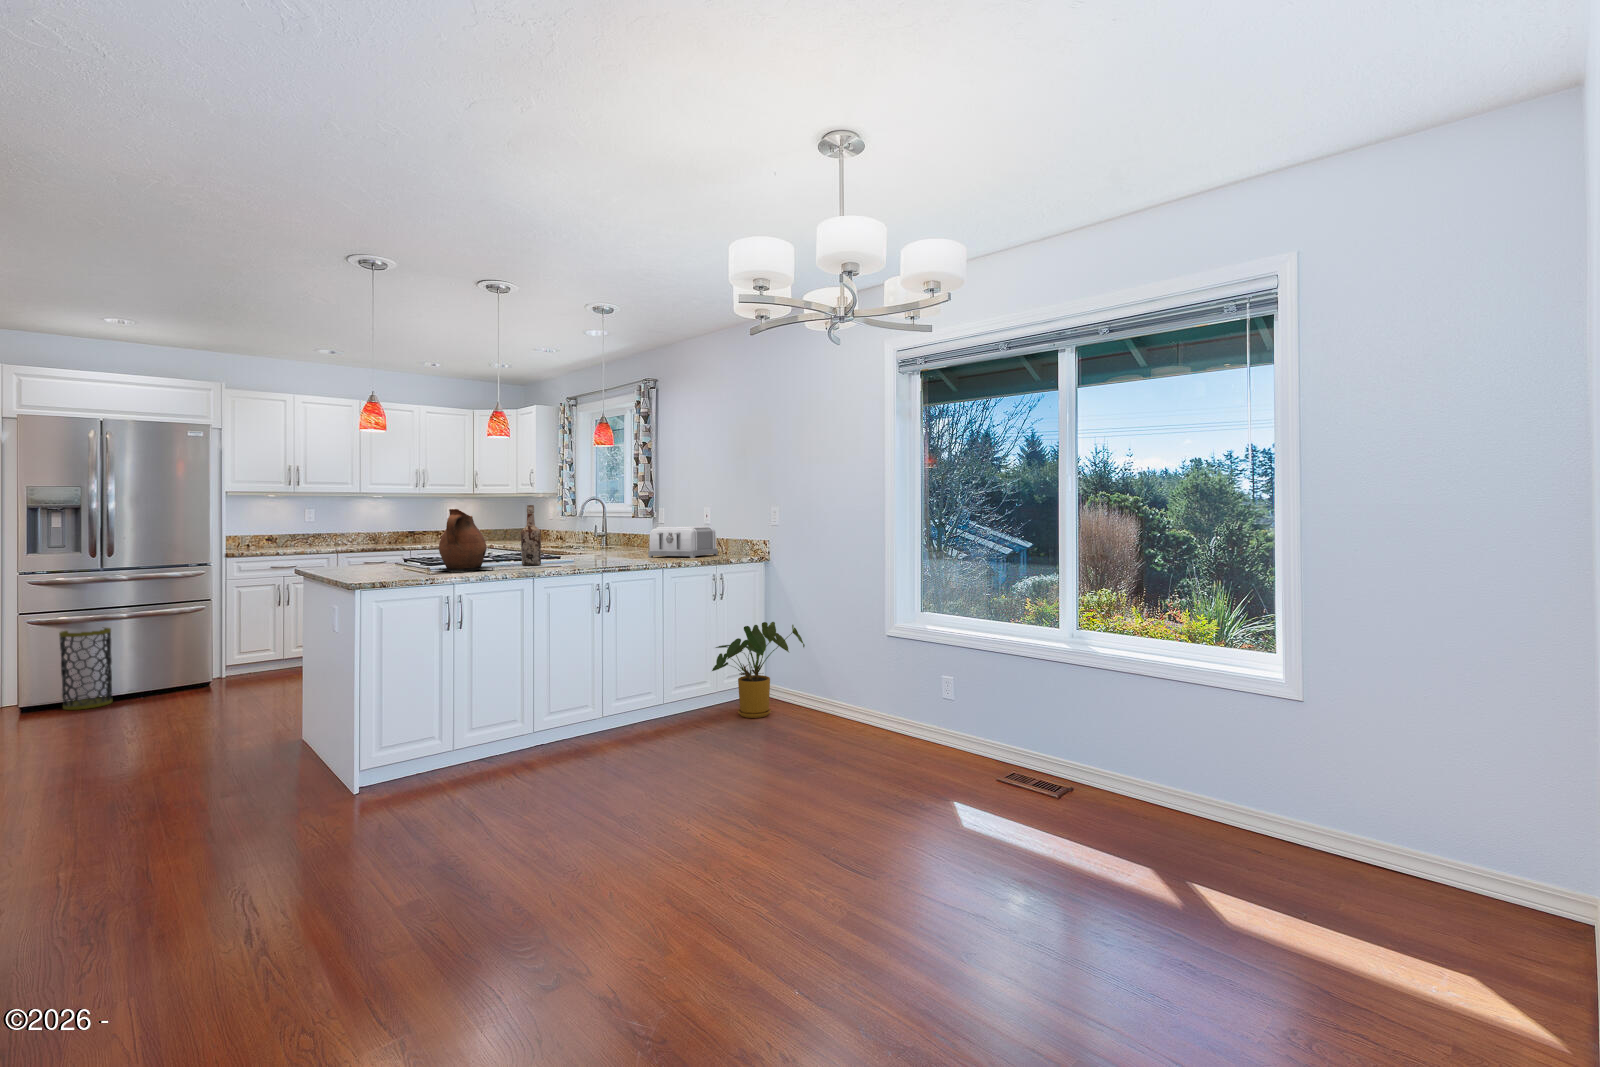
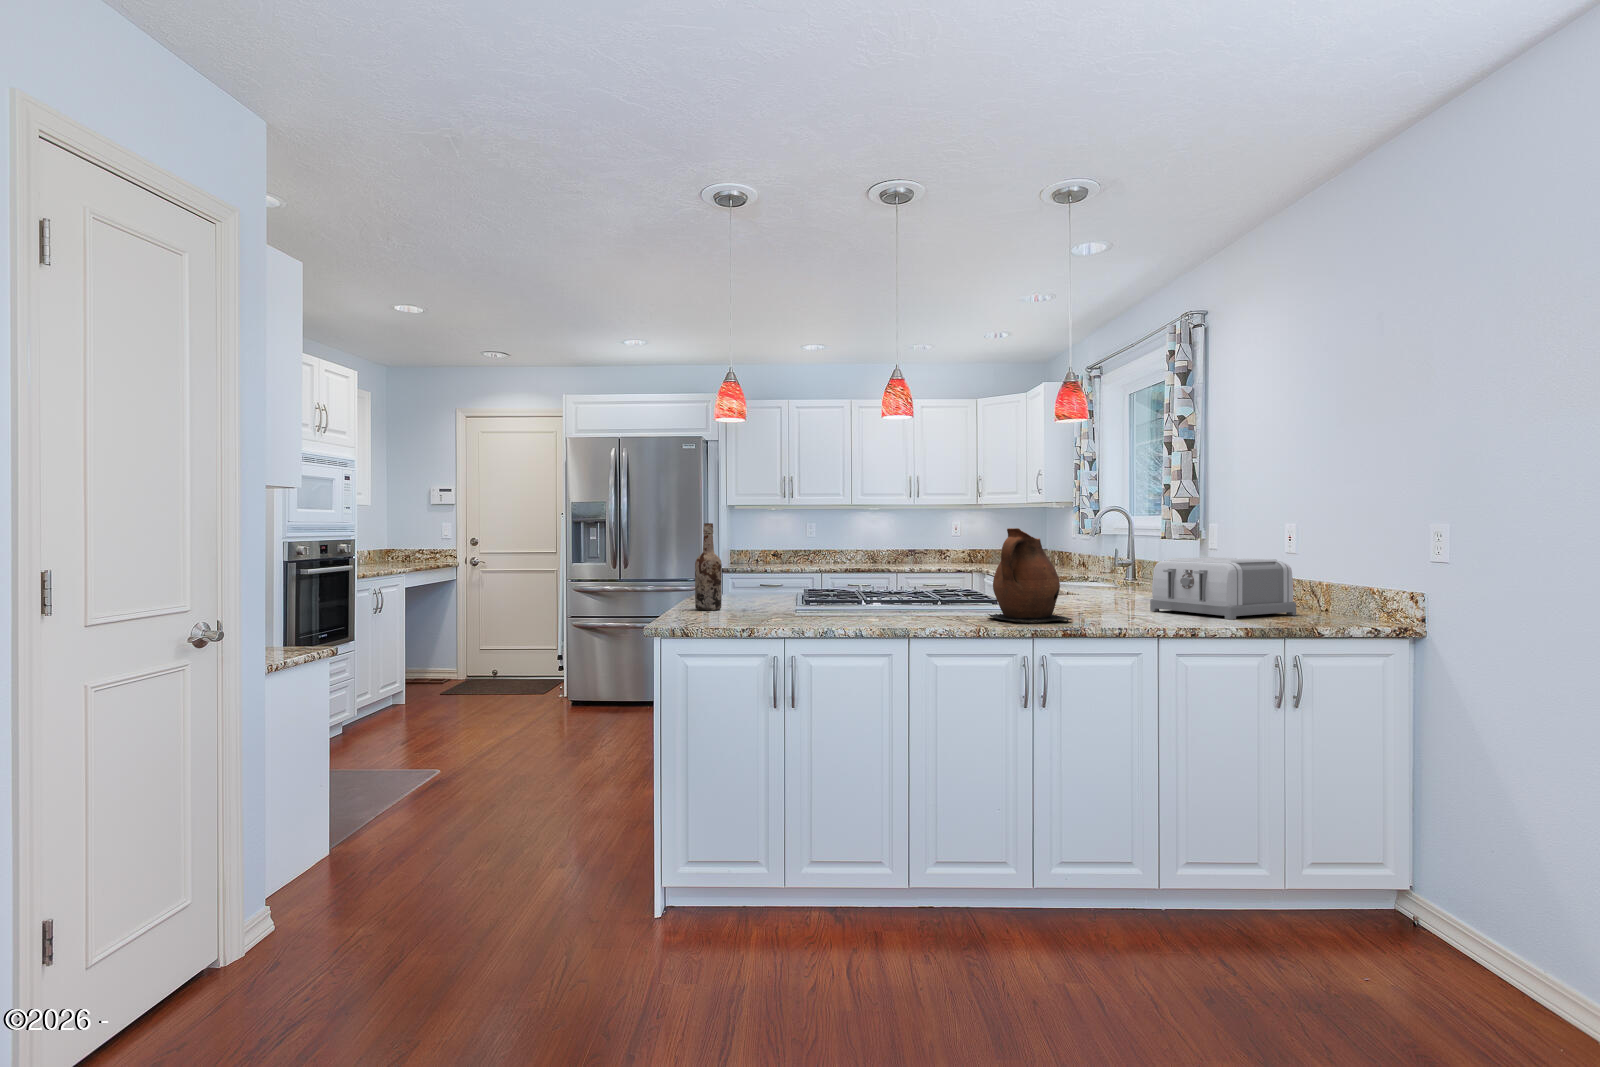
wine bottle: present [521,505,541,566] -> present [695,523,722,610]
ceramic pitcher: present [437,509,493,571] -> present [988,528,1072,622]
house plant: present [712,622,805,718] -> none [1256,769,1509,986]
trash can: present [59,628,112,710] -> none [587,637,624,714]

